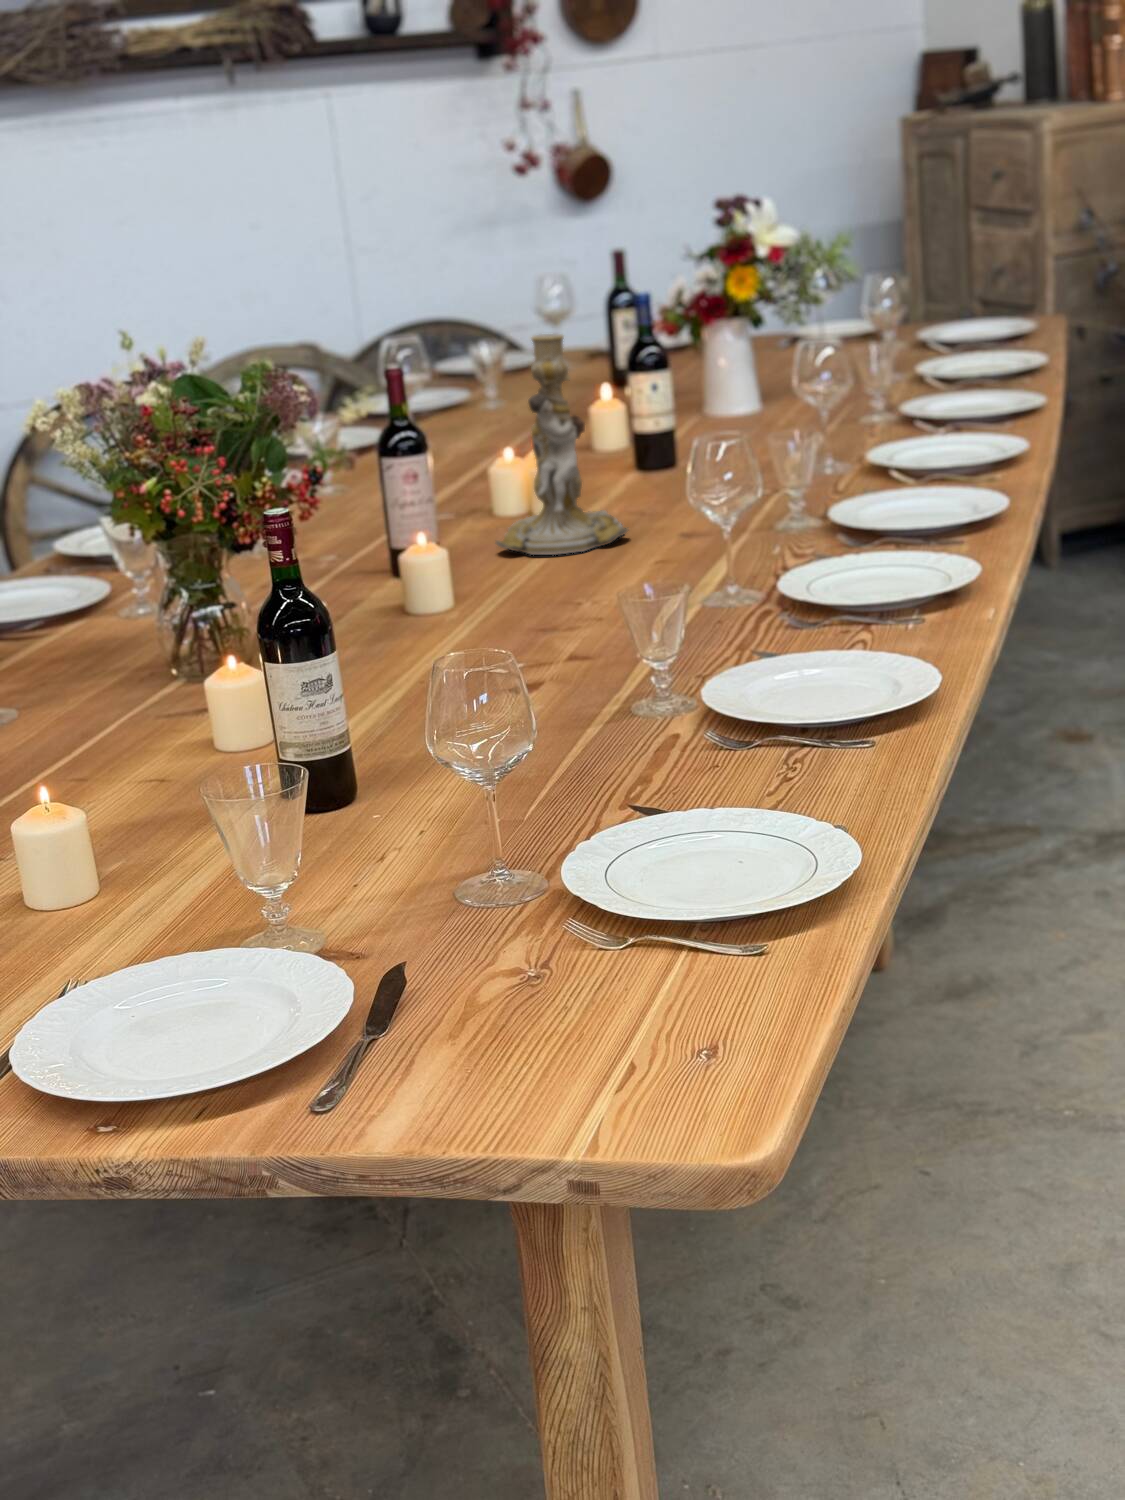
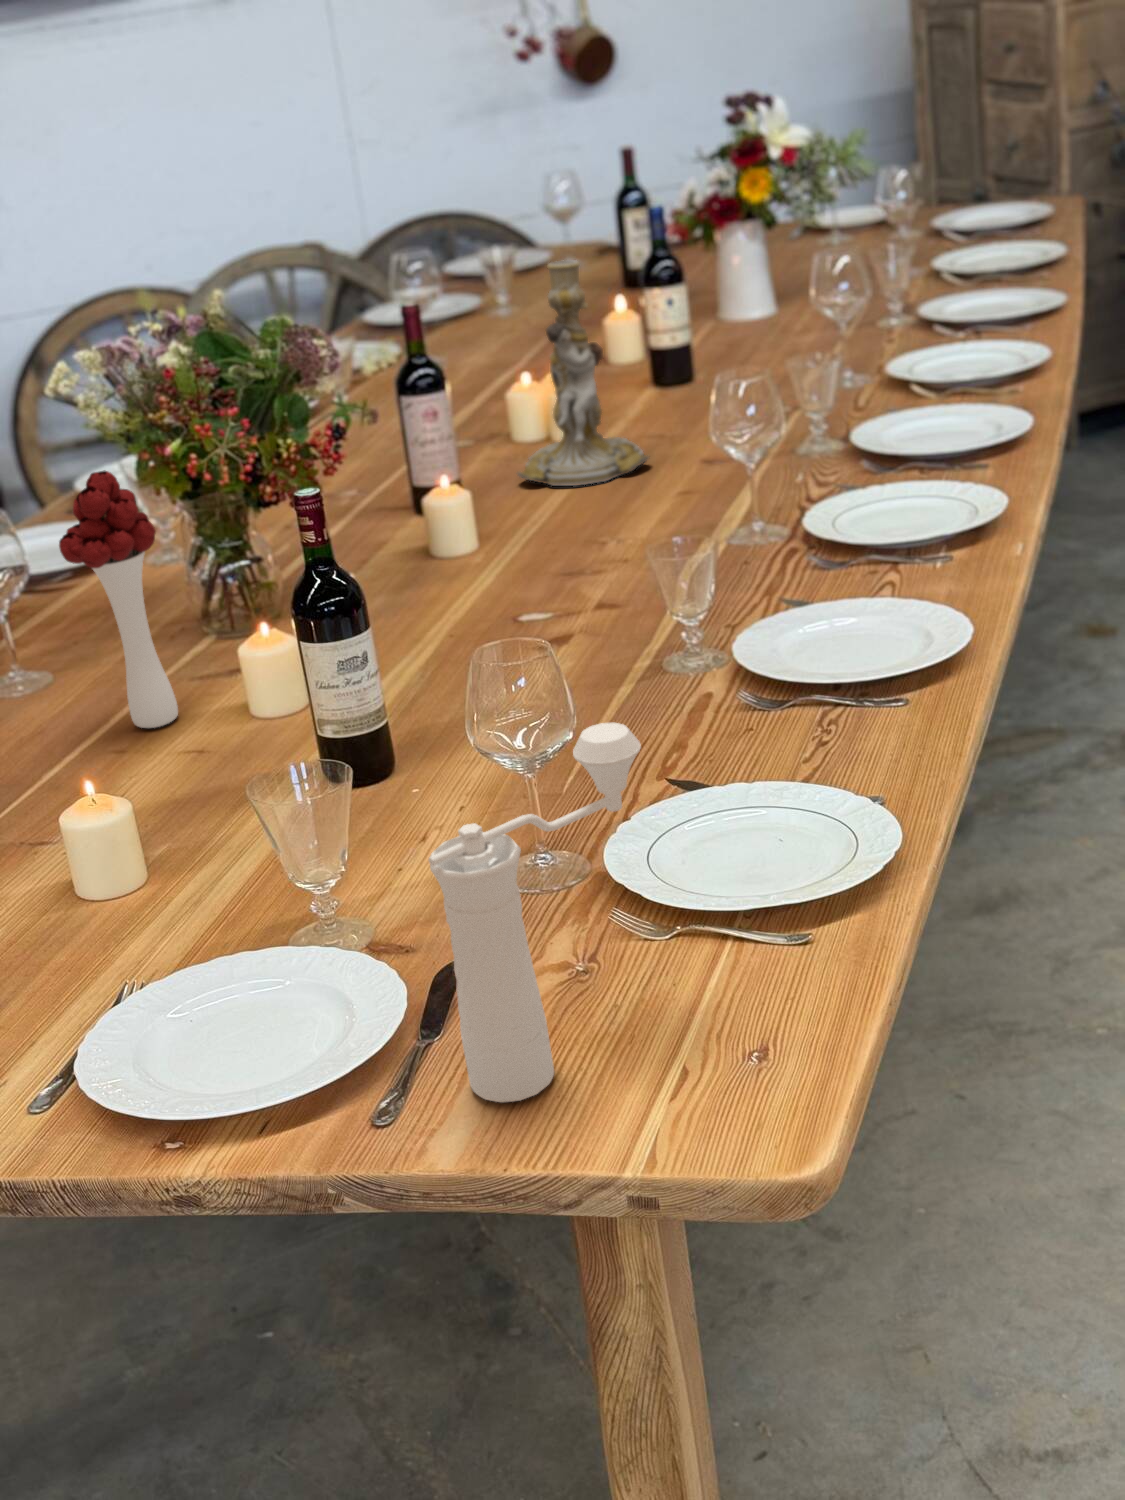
flower bouquet: none [28,498,141,761] -> present [59,470,178,728]
pepper mill: none [377,710,596,1092] -> present [429,723,641,1102]

